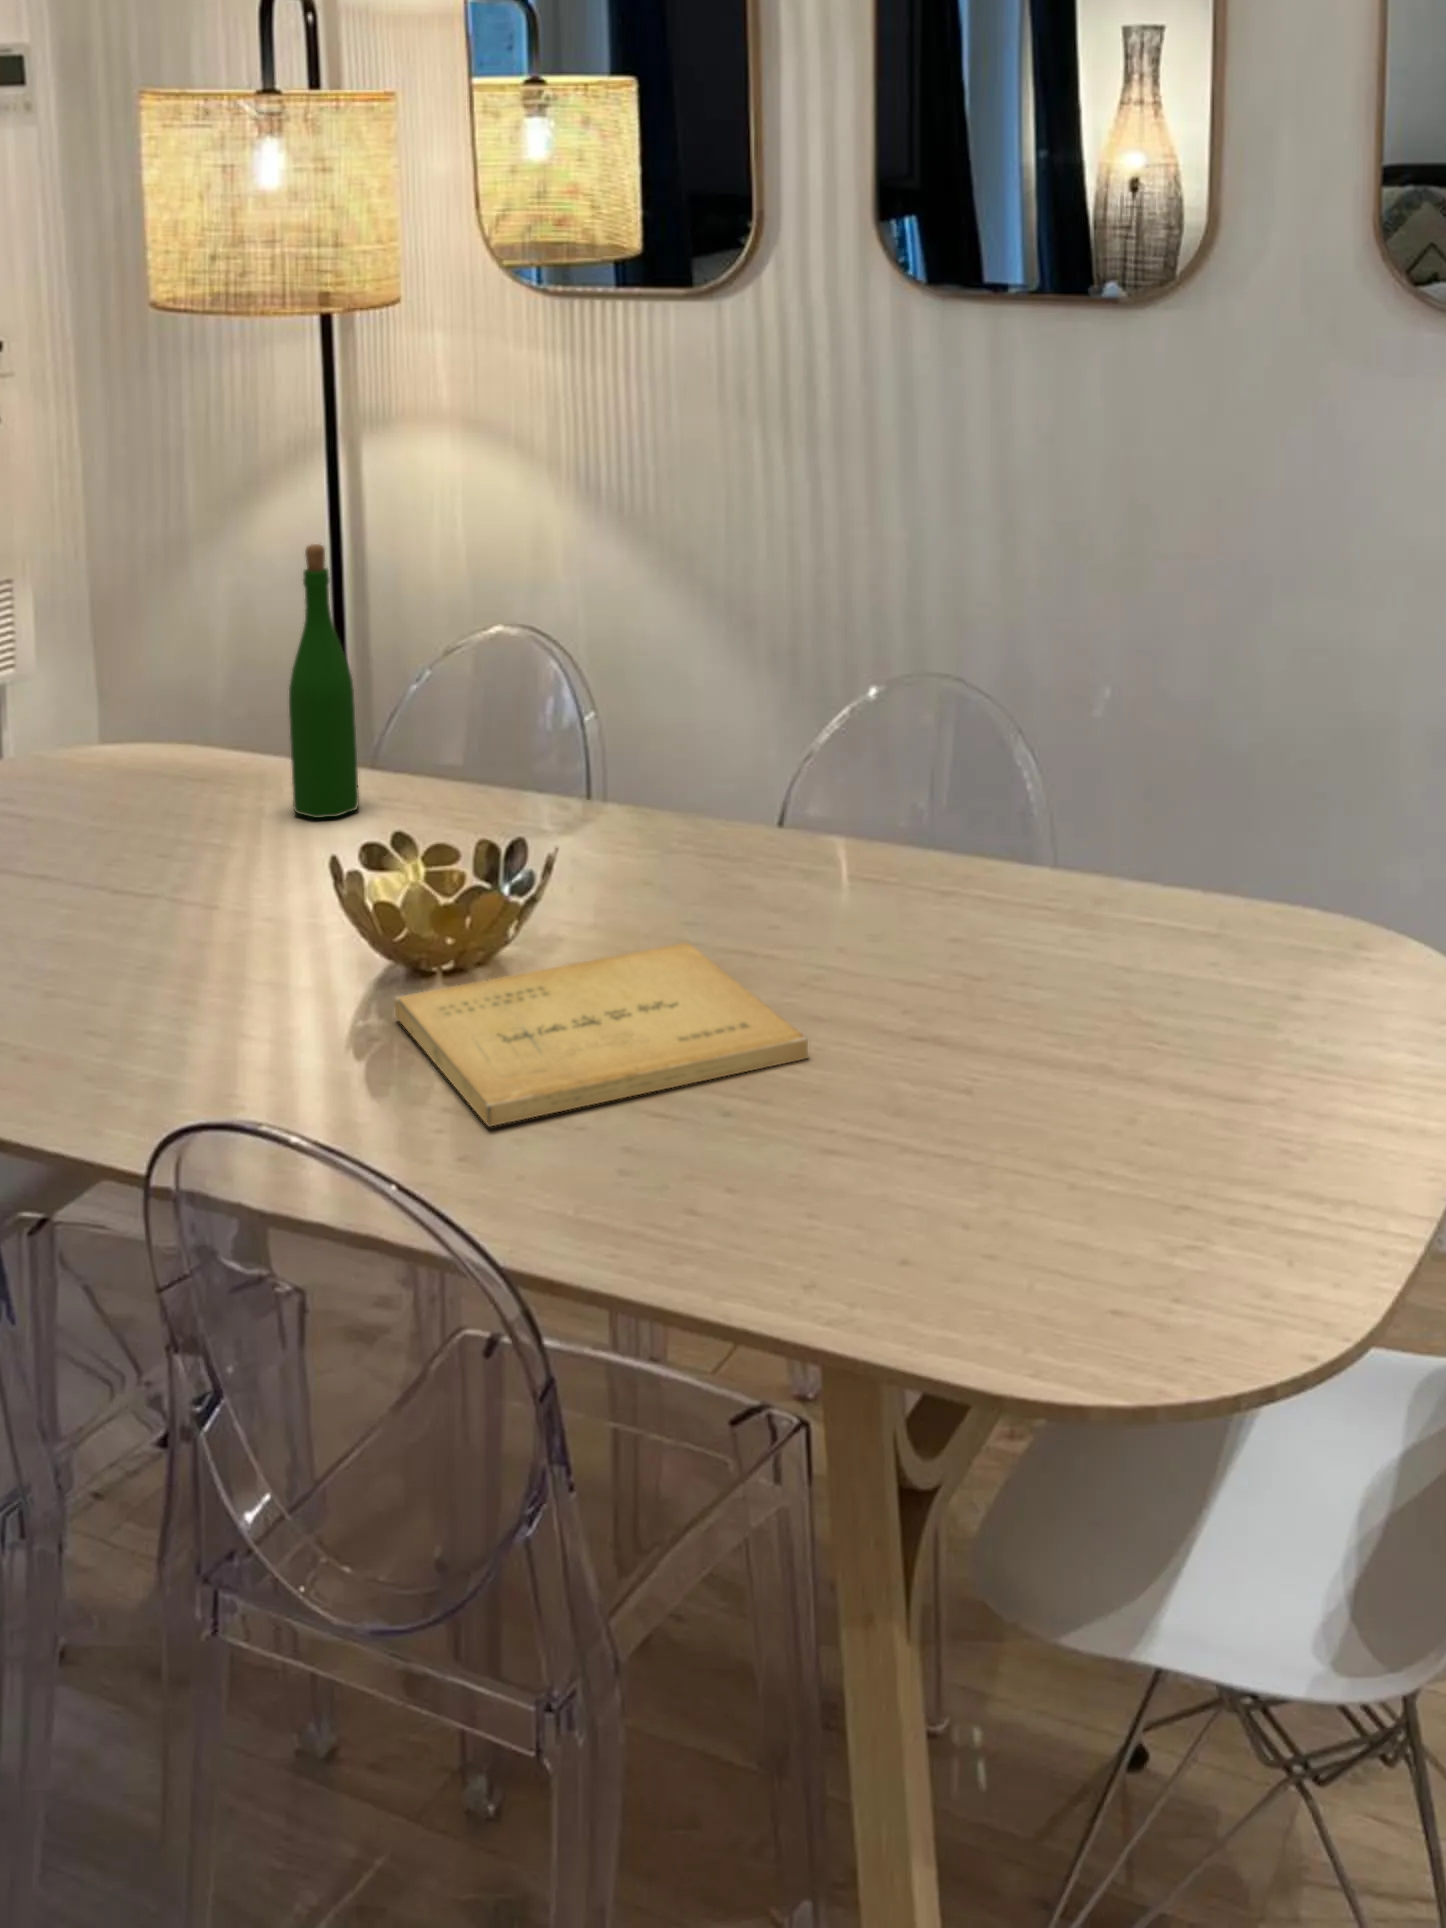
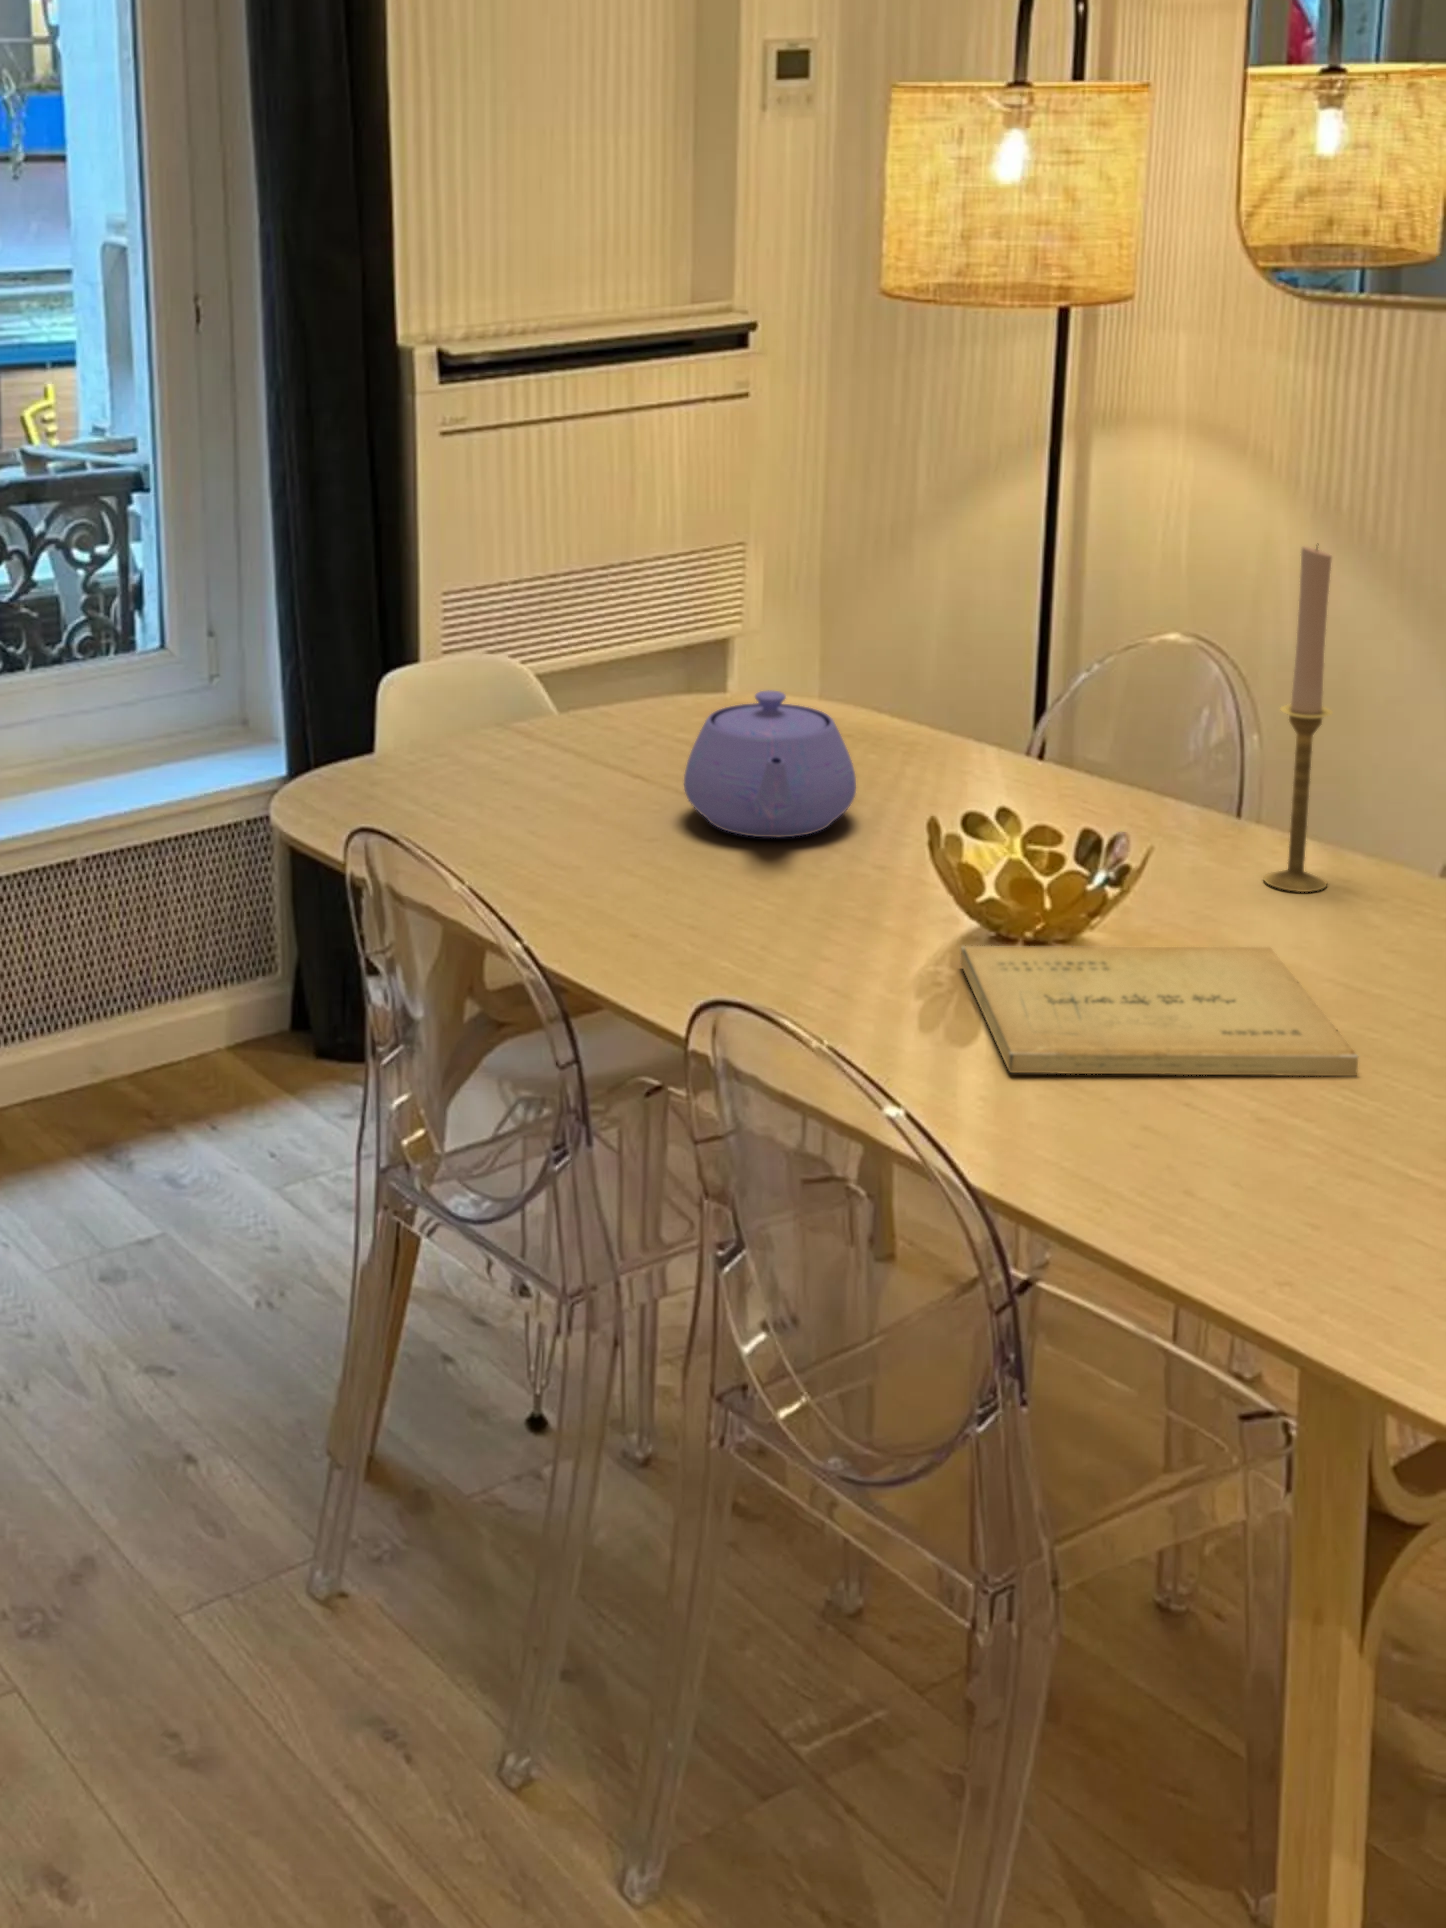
candlestick: none [649,532,708,881] -> present [1264,547,1332,892]
wine bottle: present [289,544,359,818] -> none [935,526,1003,783]
teapot: none [35,746,228,913] -> present [684,690,856,838]

